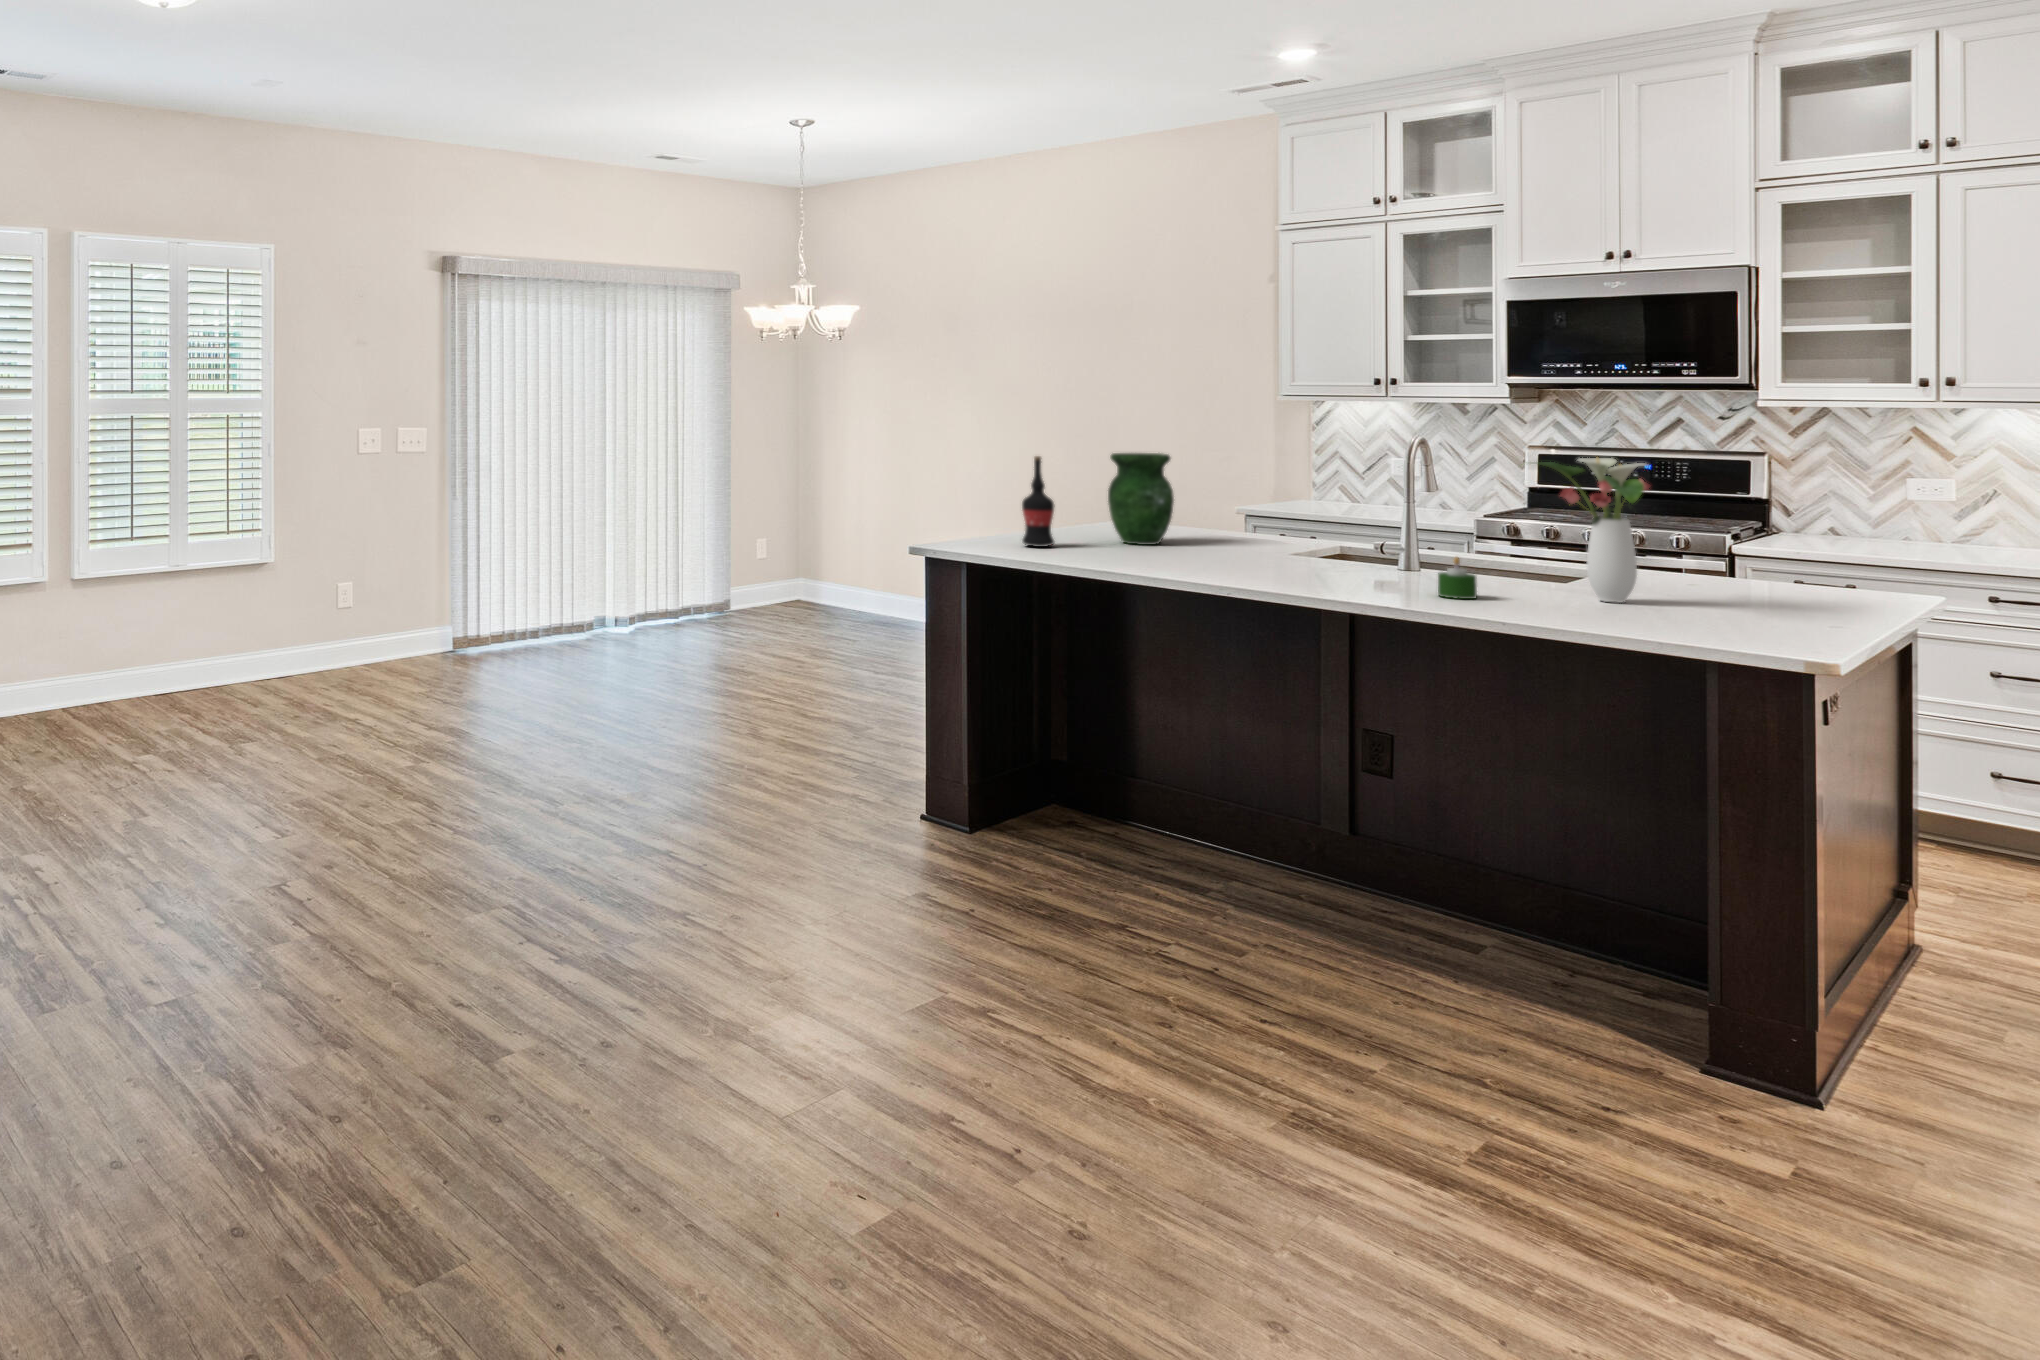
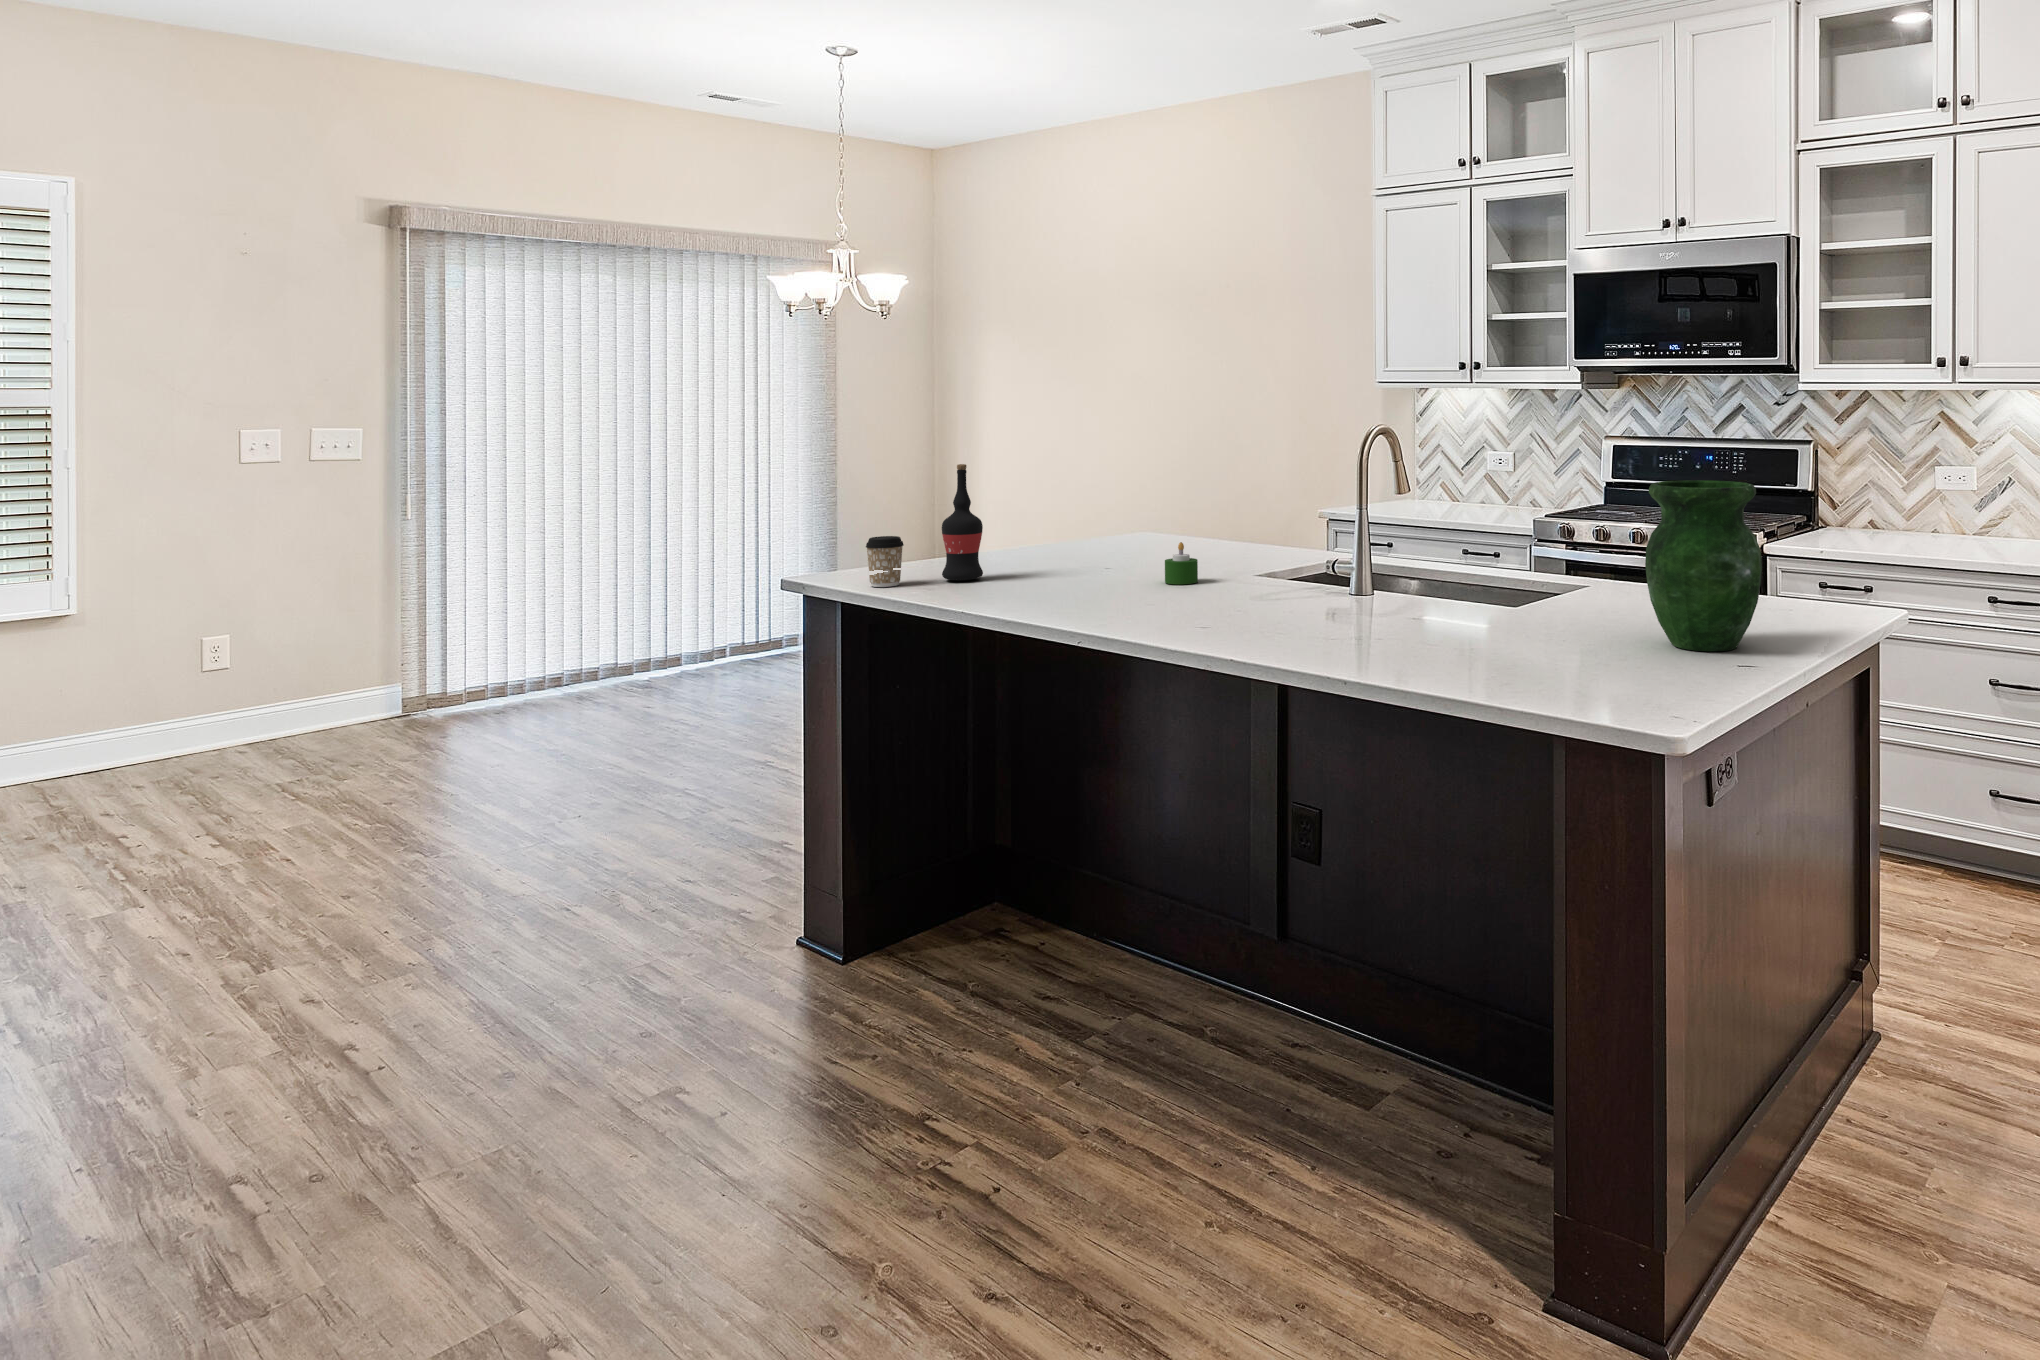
vase: present [1108,453,1174,545] -> present [1645,480,1762,651]
flower arrangement: present [1539,458,1650,603] -> none [1411,458,1551,647]
coffee cup: none [968,510,997,549] -> present [866,536,904,587]
candle: present [1438,557,1477,599] -> present [1165,542,1198,584]

